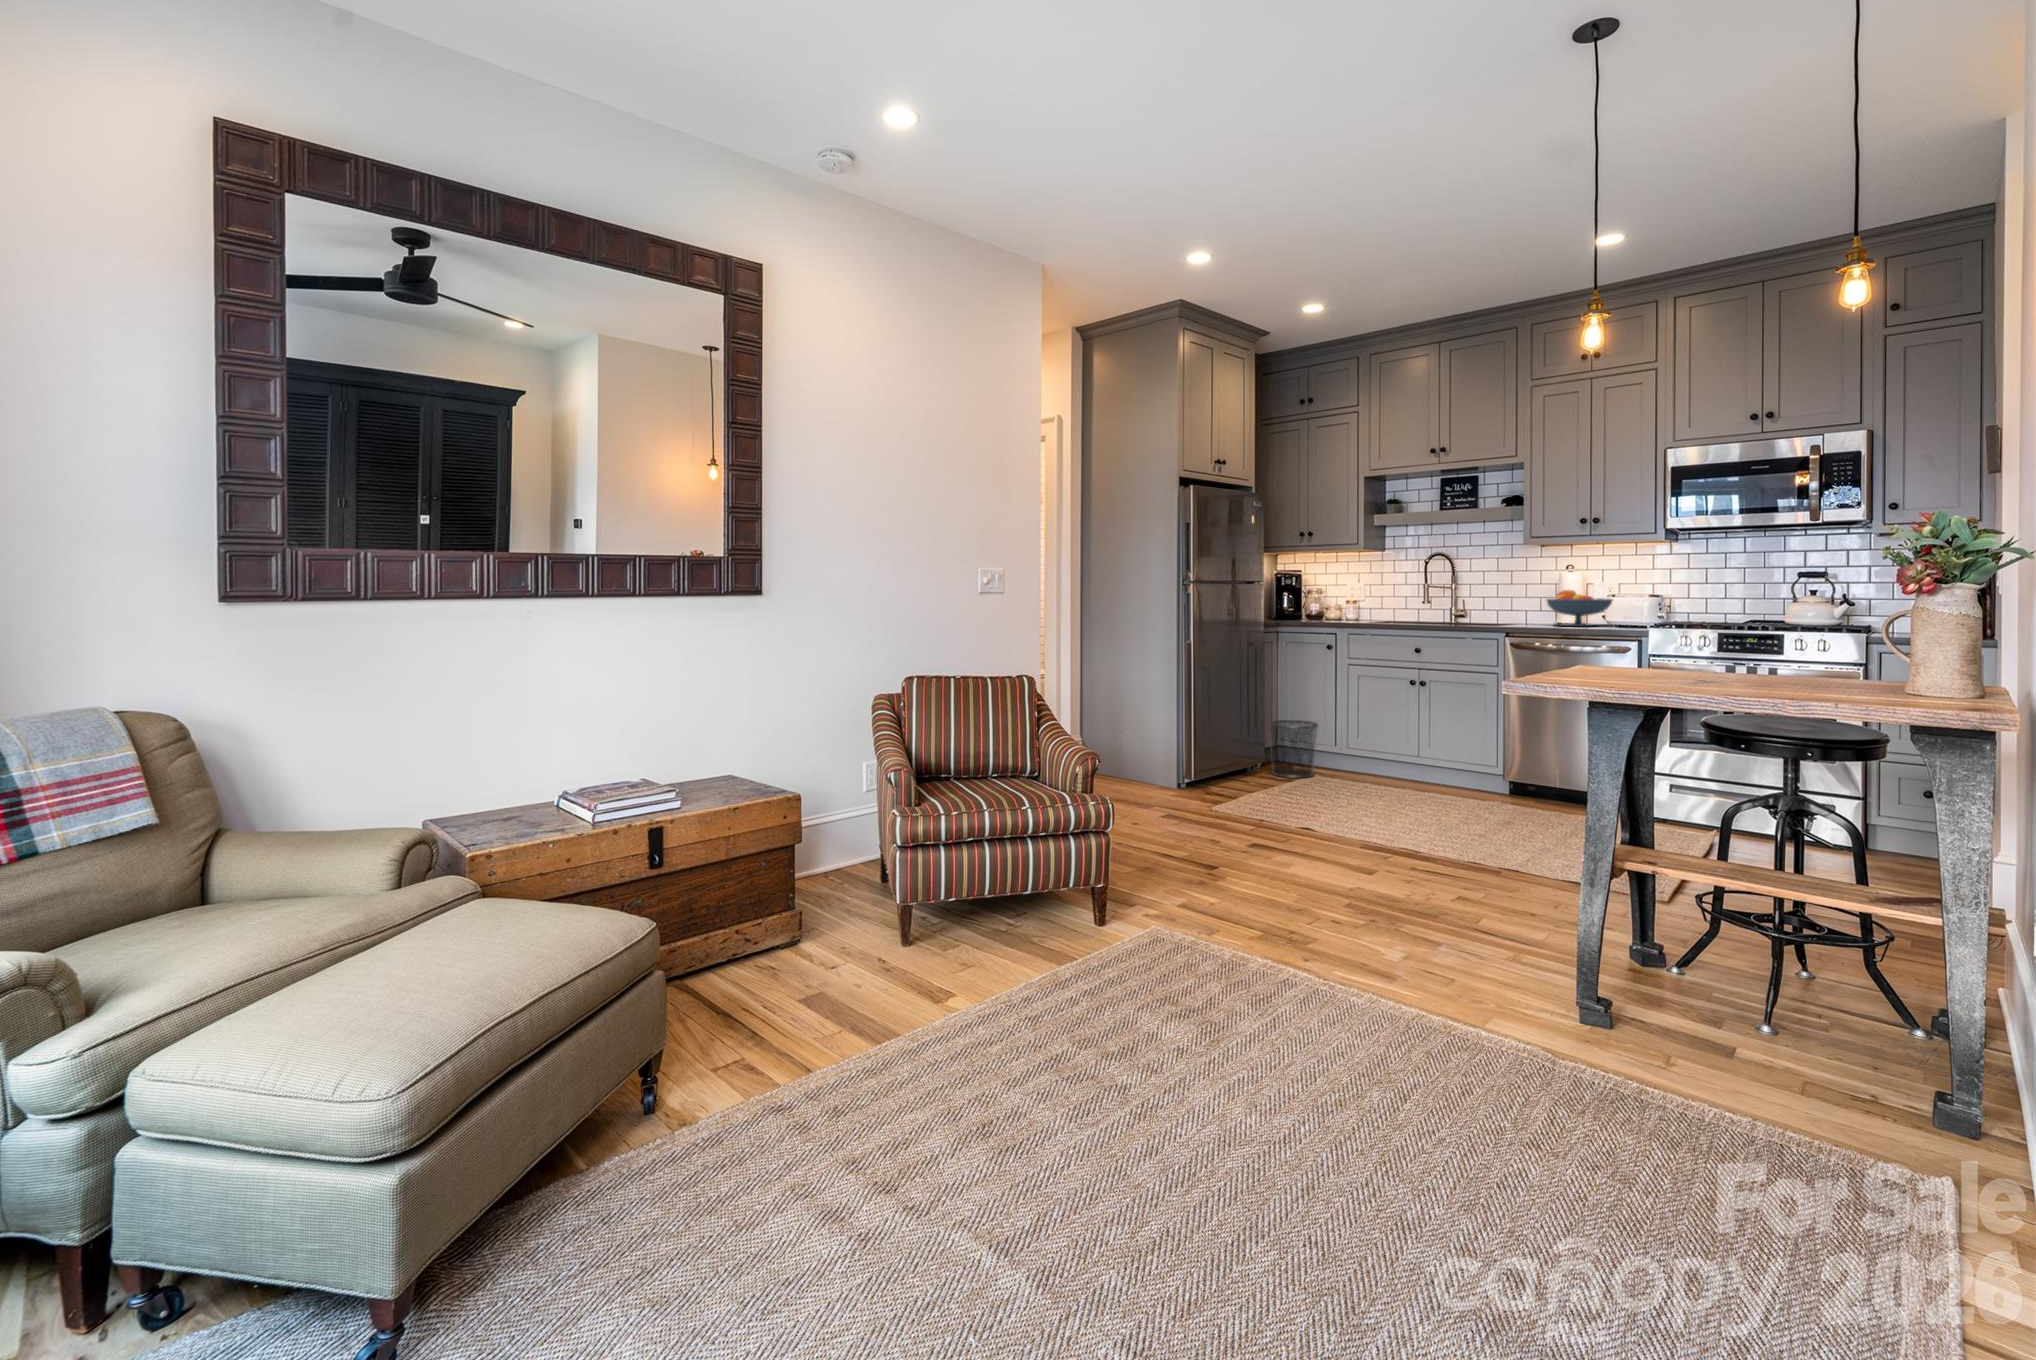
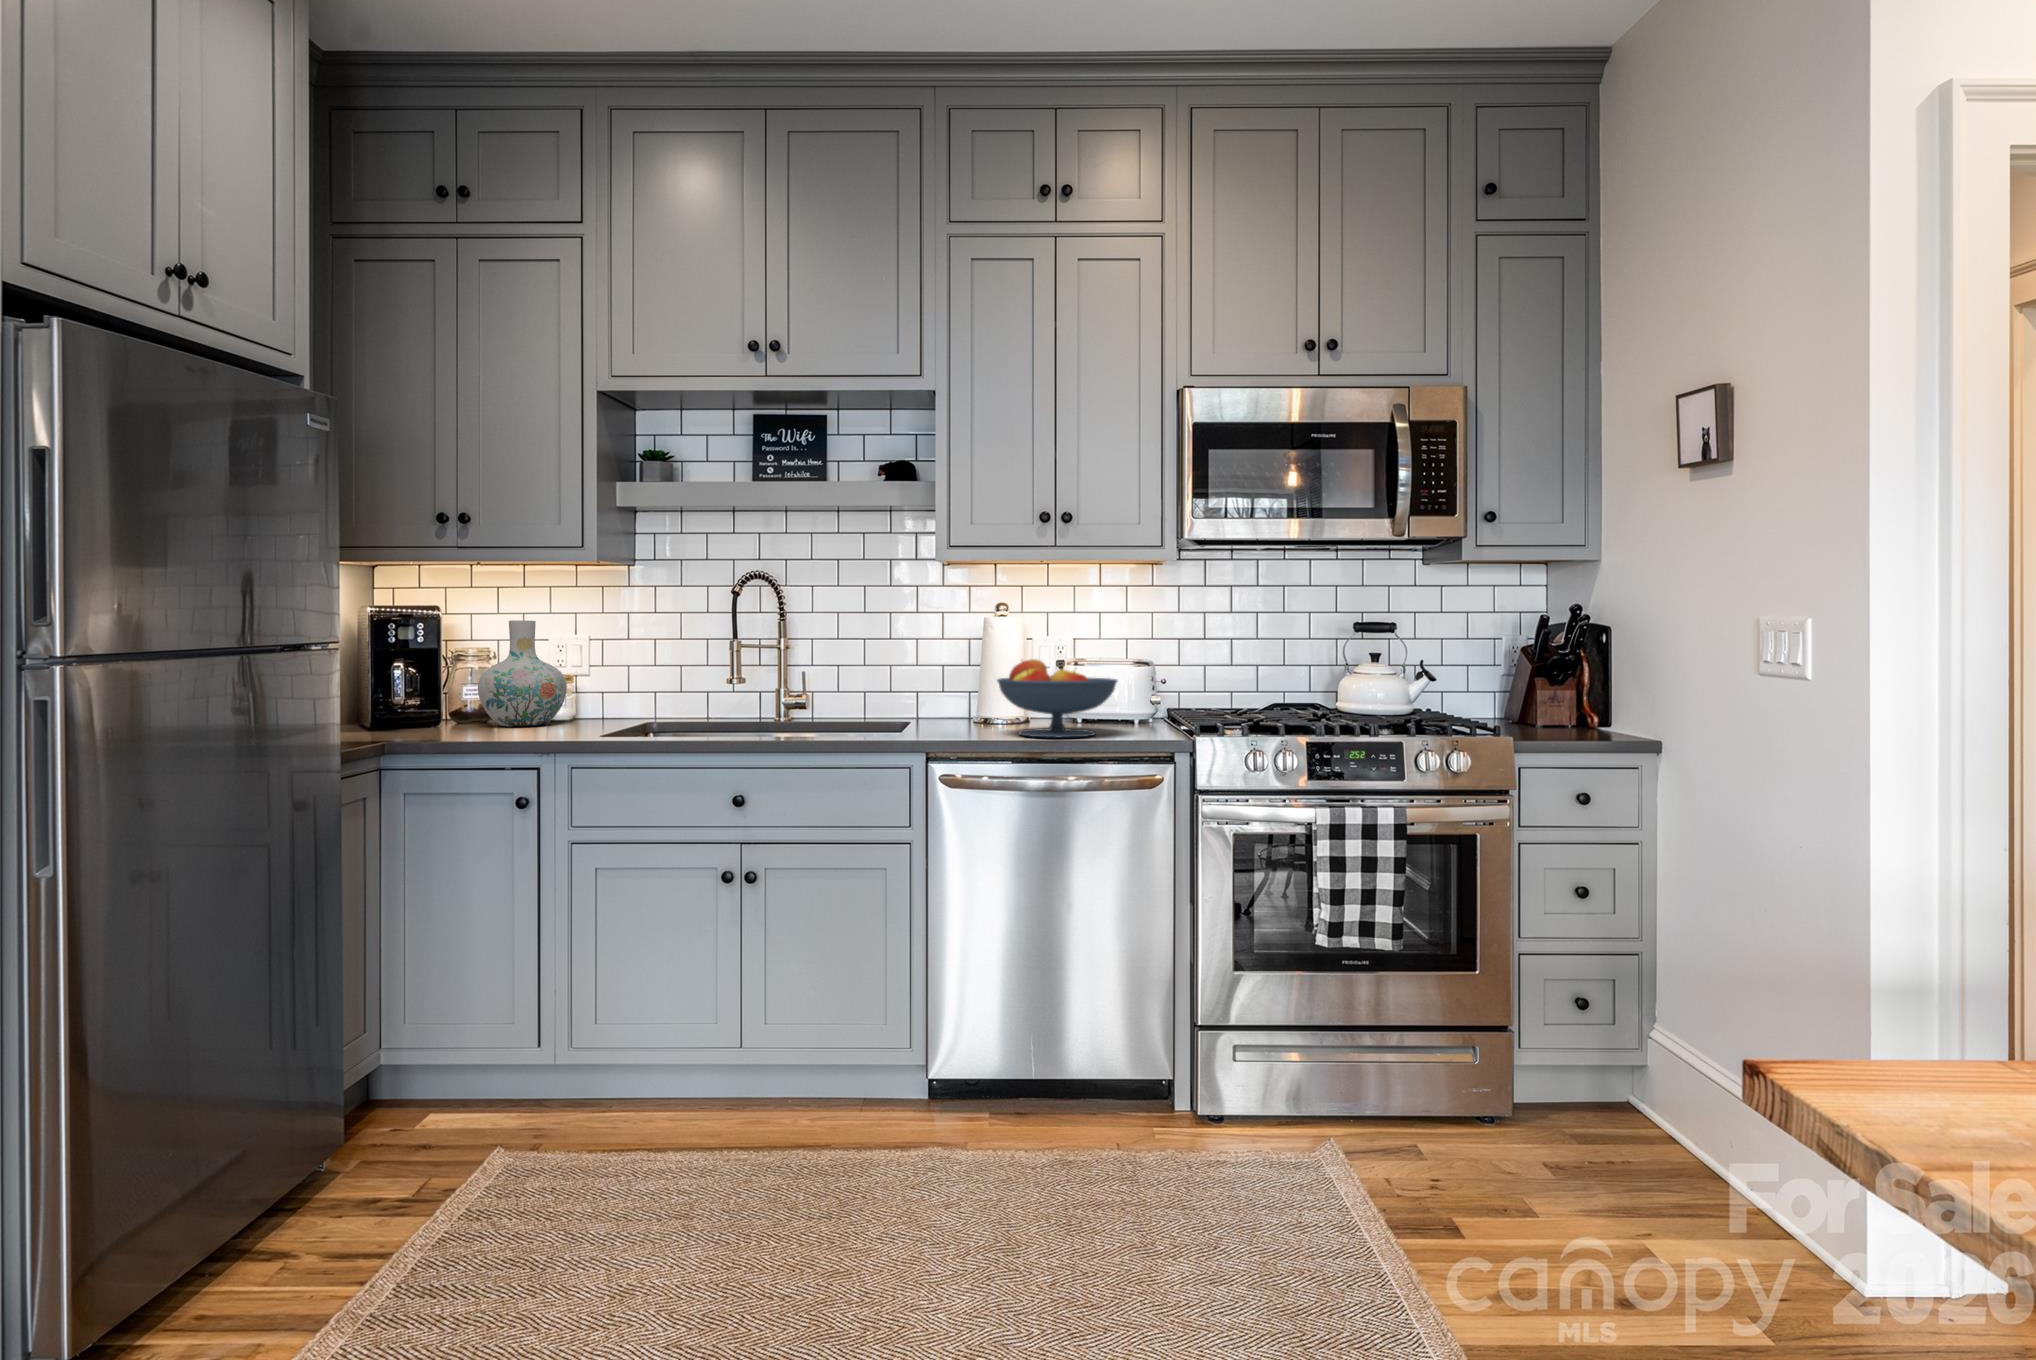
vase: none [1315,577,1352,621] -> present [478,620,567,726]
waste bin: present [1269,720,1318,778] -> none [366,996,509,1173]

